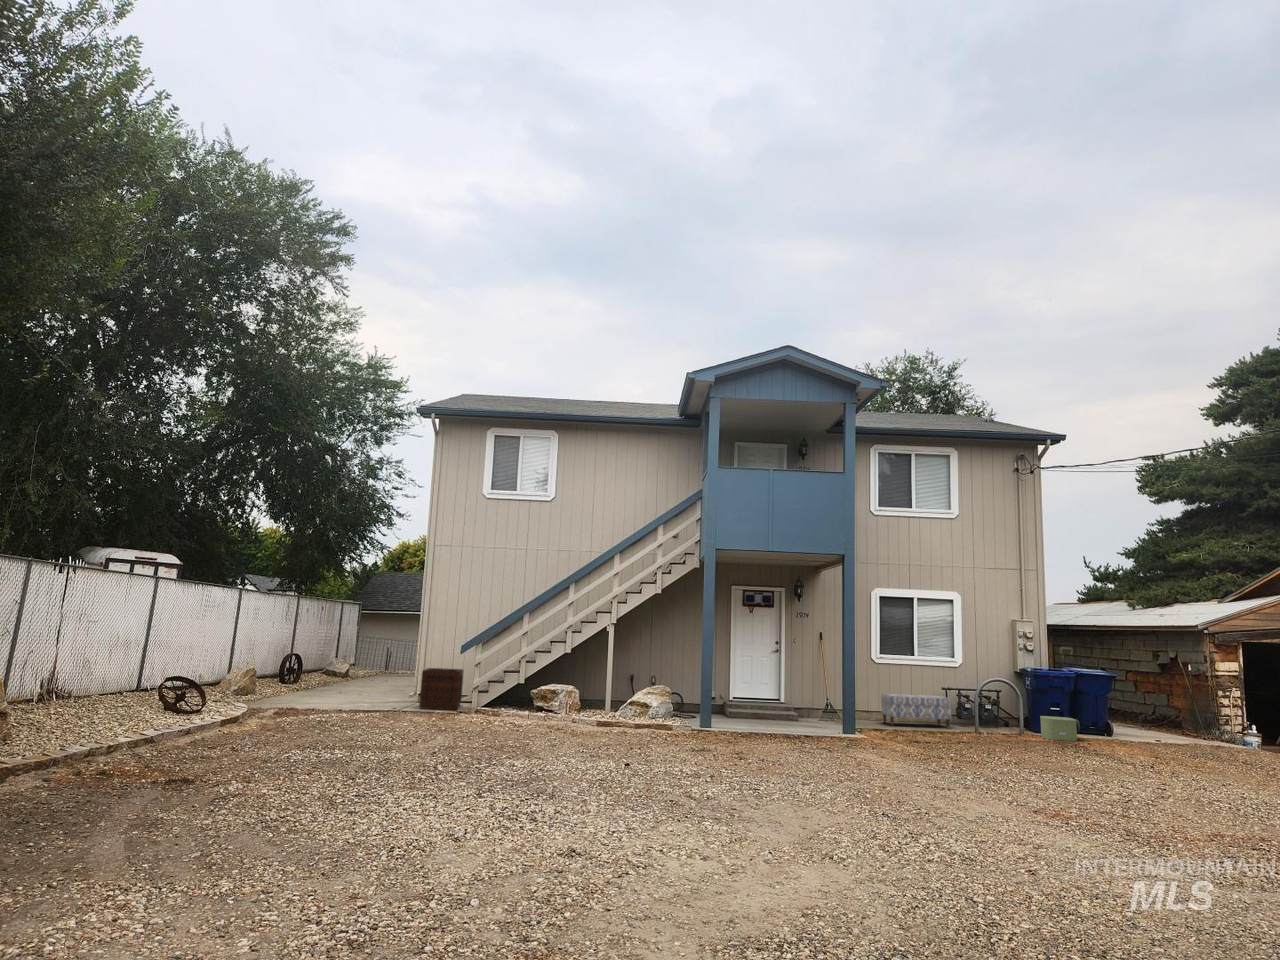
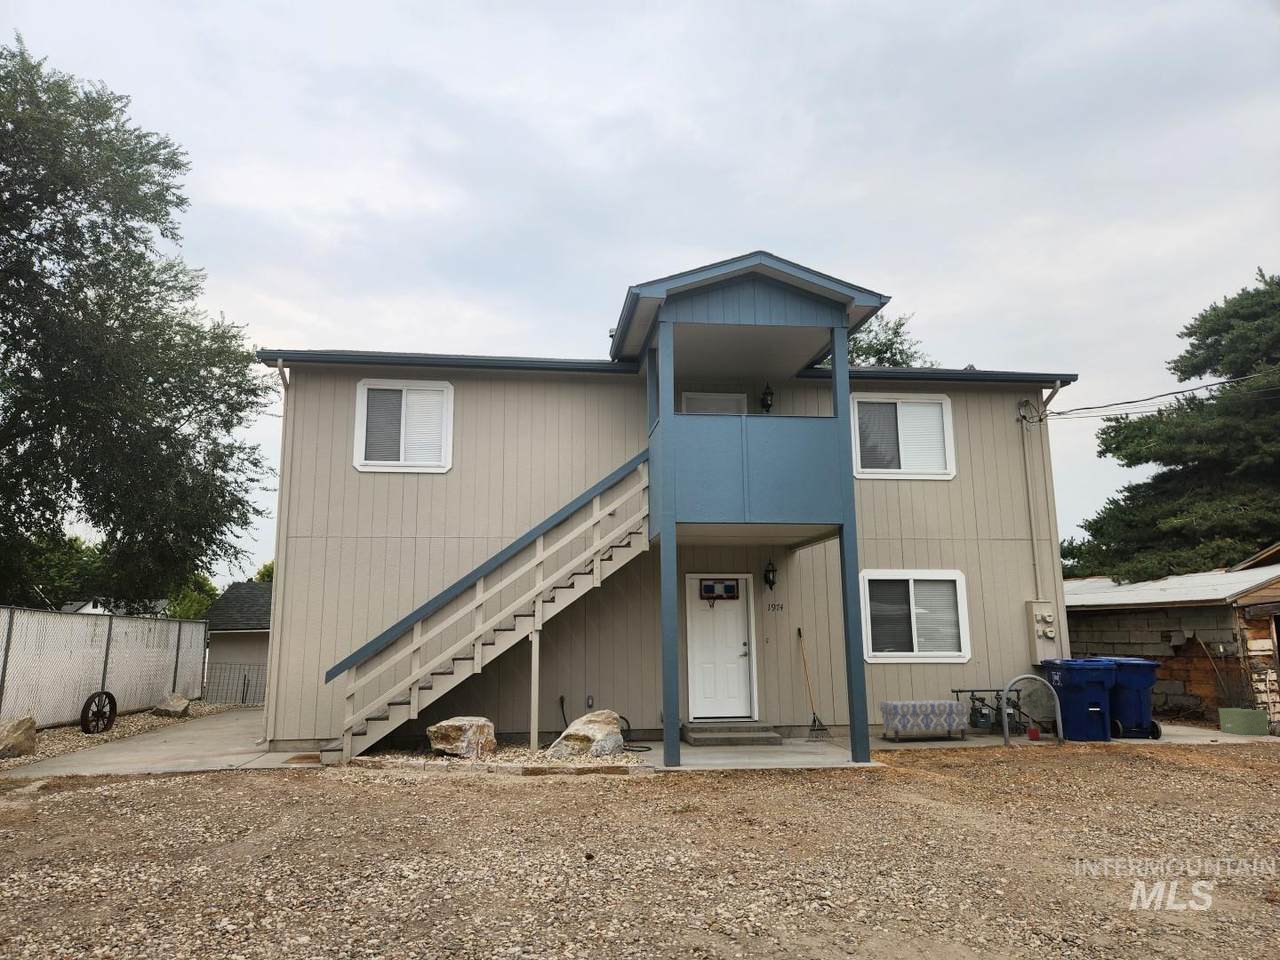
wooden crate: present [419,668,463,710] -> none [268,703,332,763]
potted tree: none [995,681,1025,732] -> present [1019,678,1054,740]
storage box: present [1040,716,1077,741] -> present [1218,708,1270,735]

